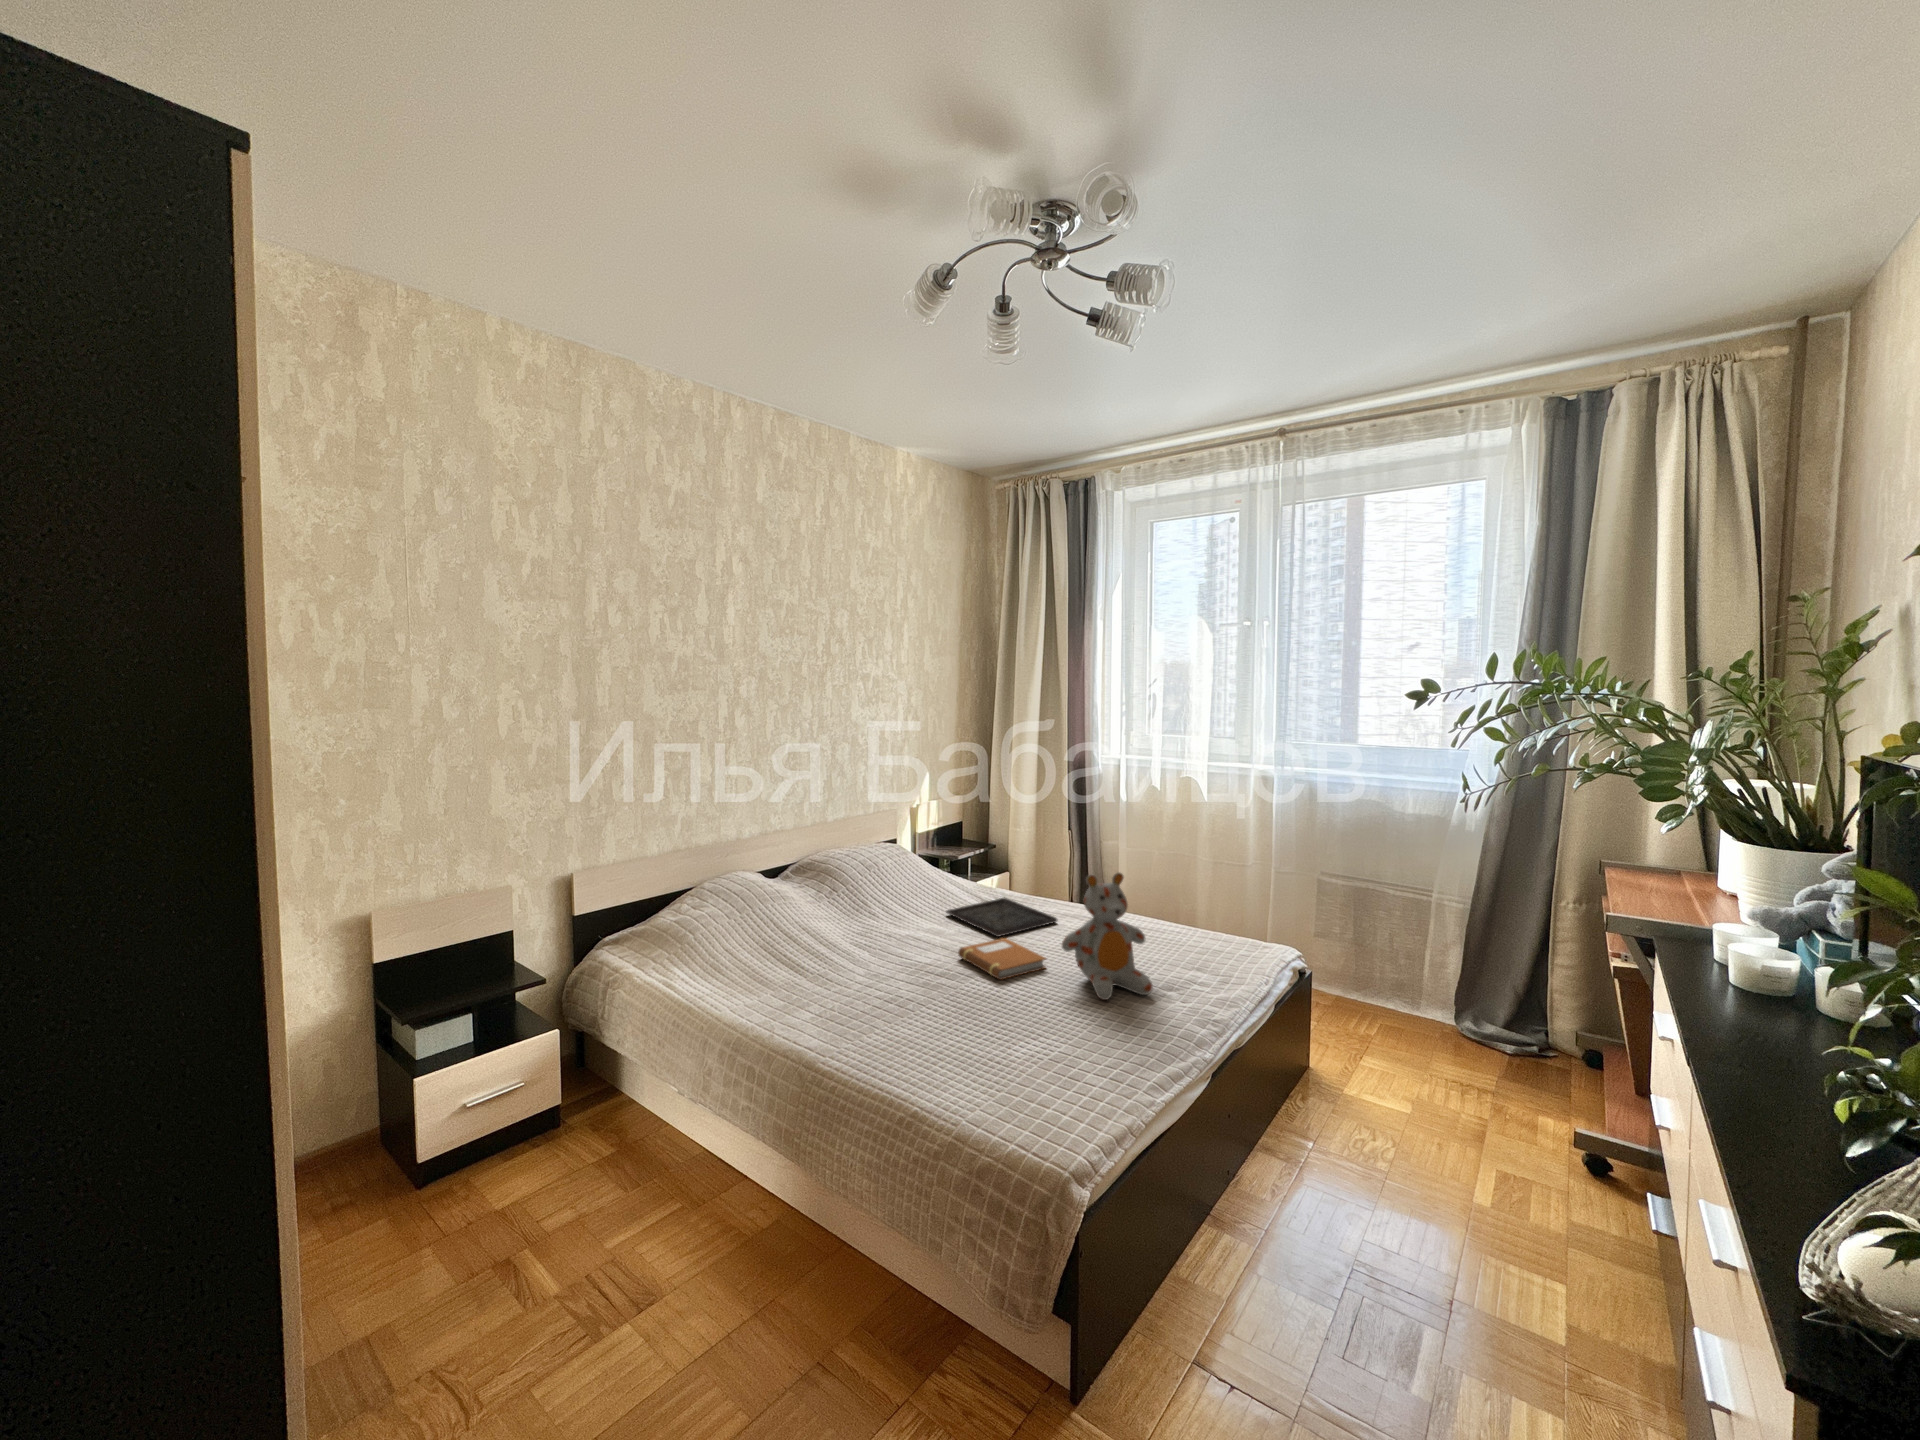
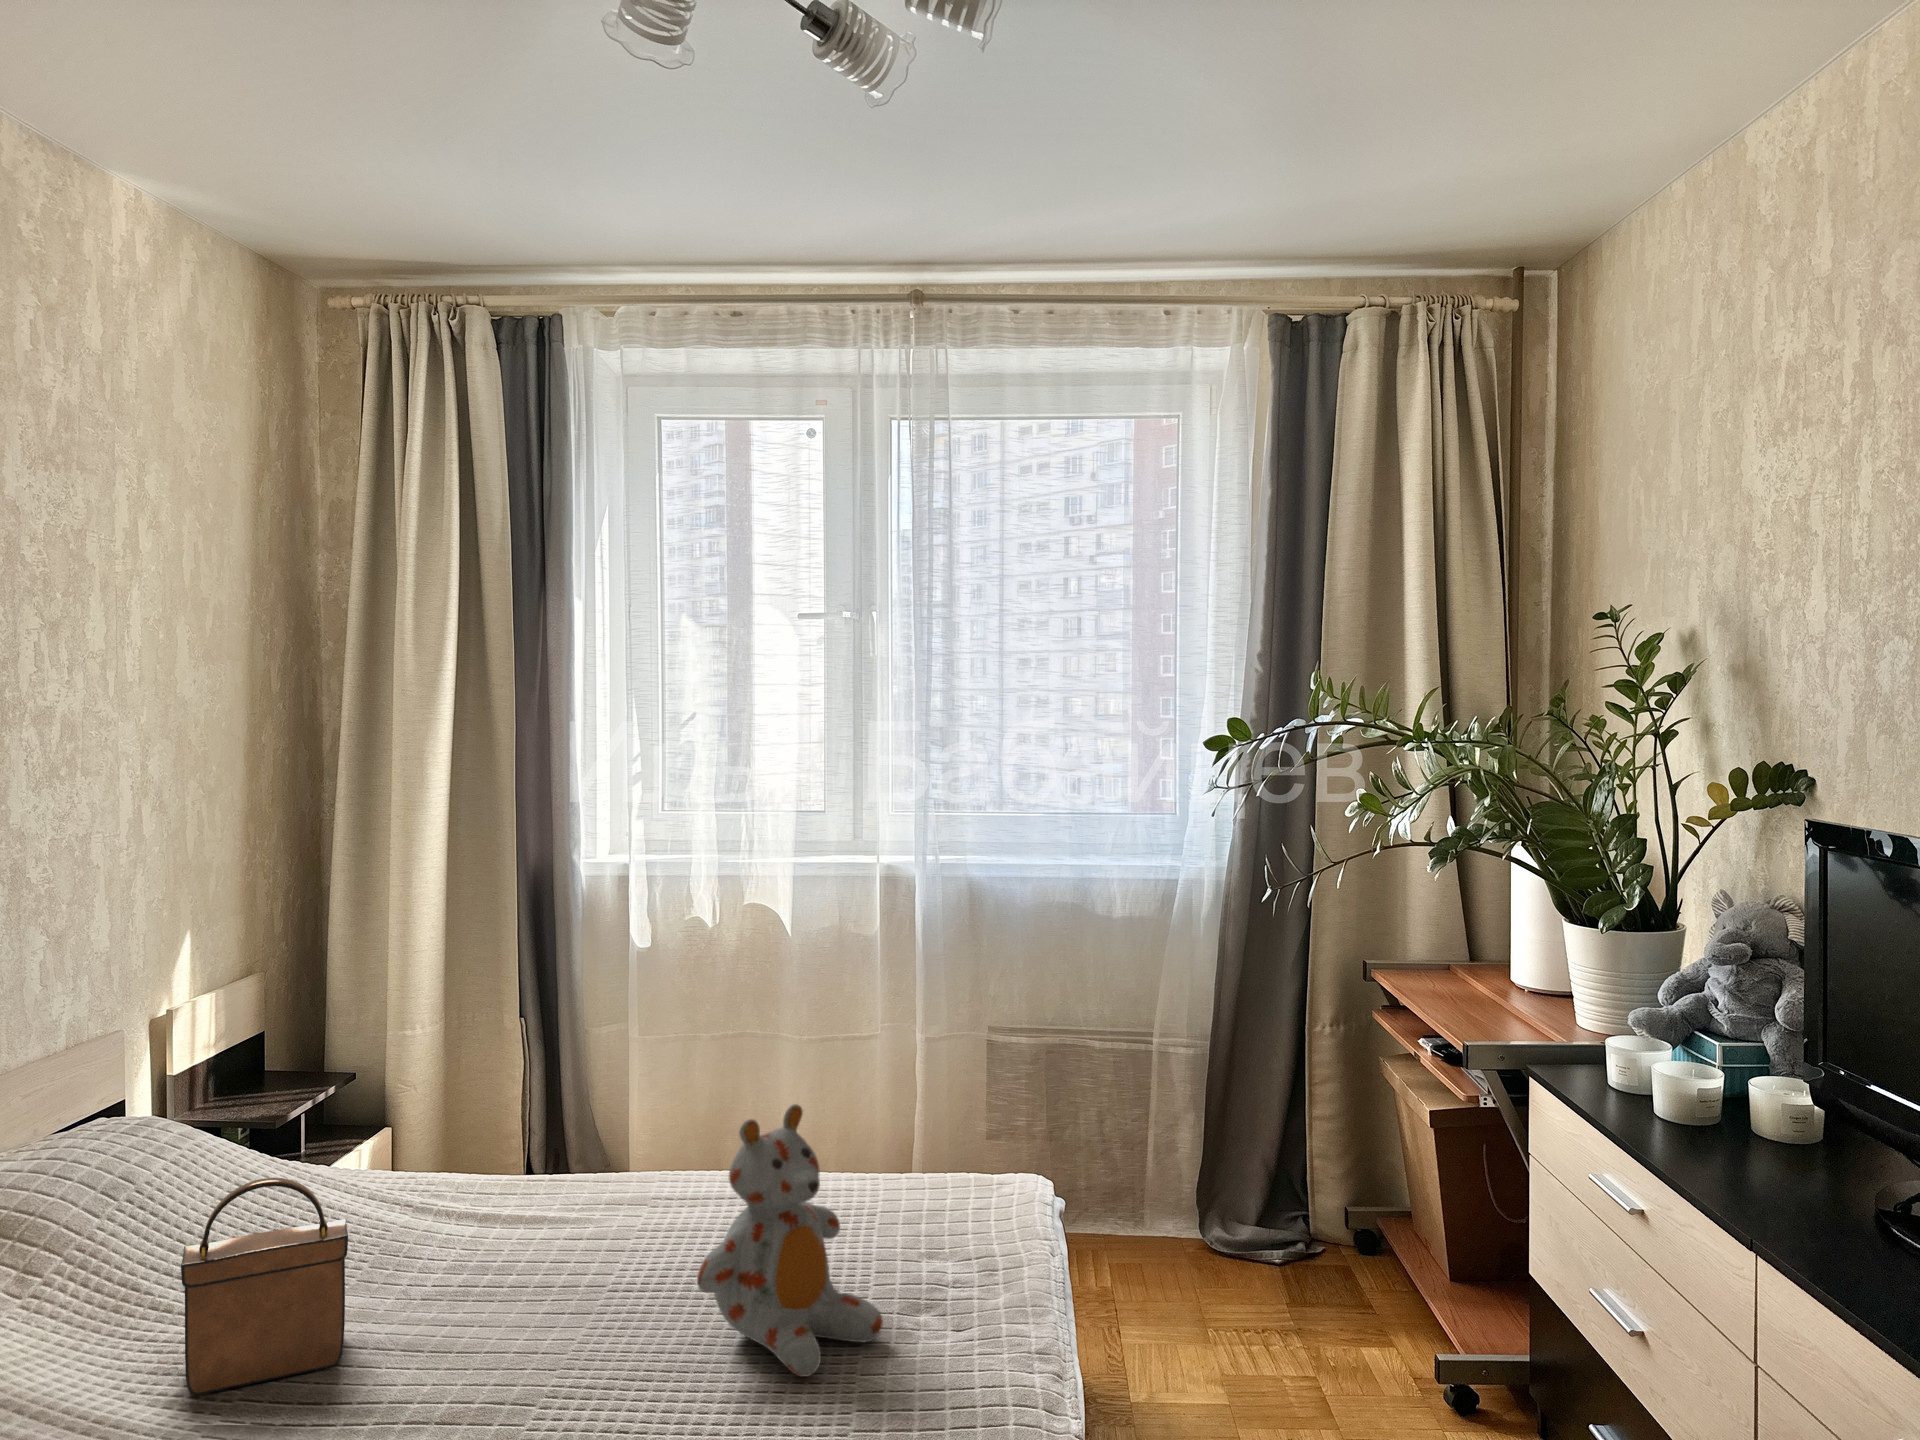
handbag: none [875,867,937,948] -> present [181,1178,348,1396]
tray: present [946,898,1057,937] -> none [328,1192,596,1291]
notebook: present [958,938,1046,980] -> none [430,1291,643,1397]

